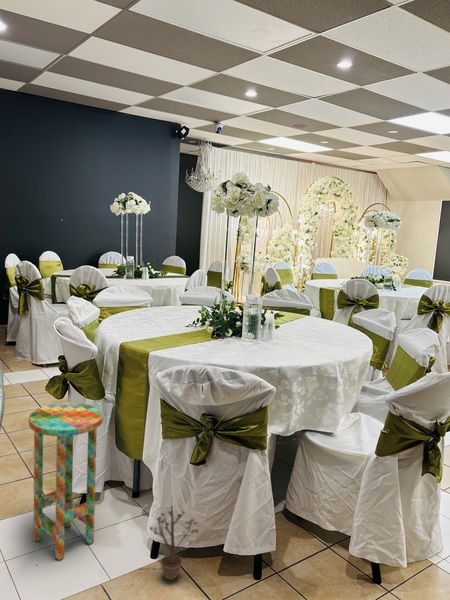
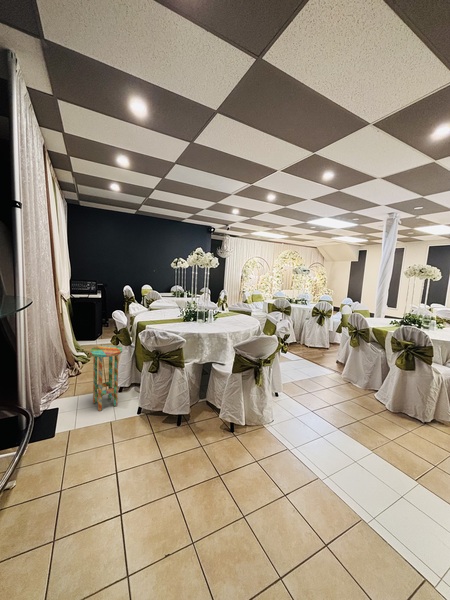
decorative plant: present [141,506,198,580] -> none [129,390,153,423]

